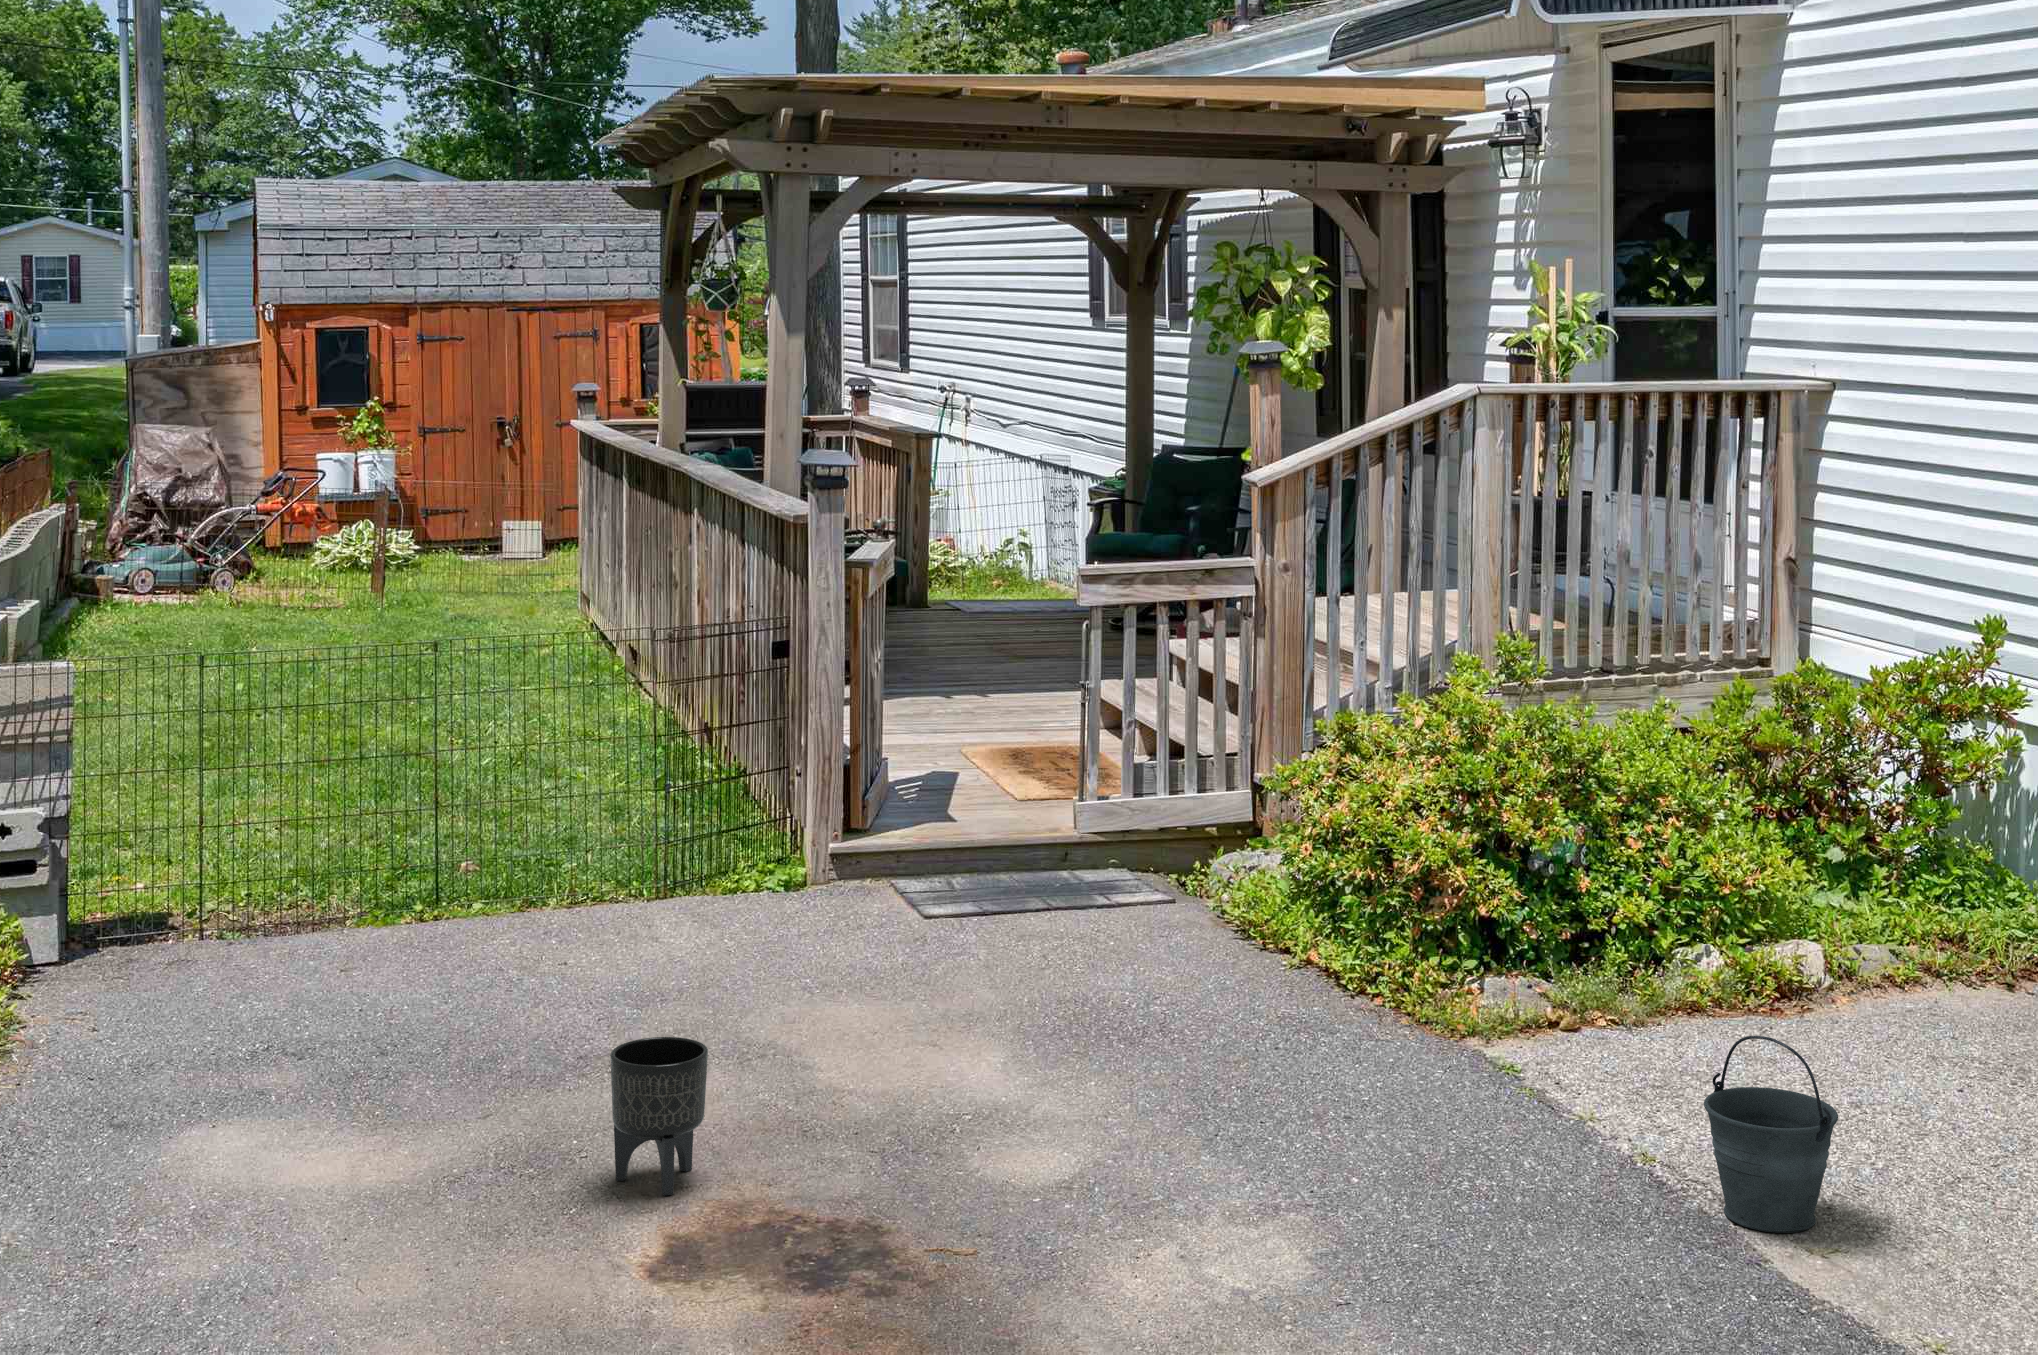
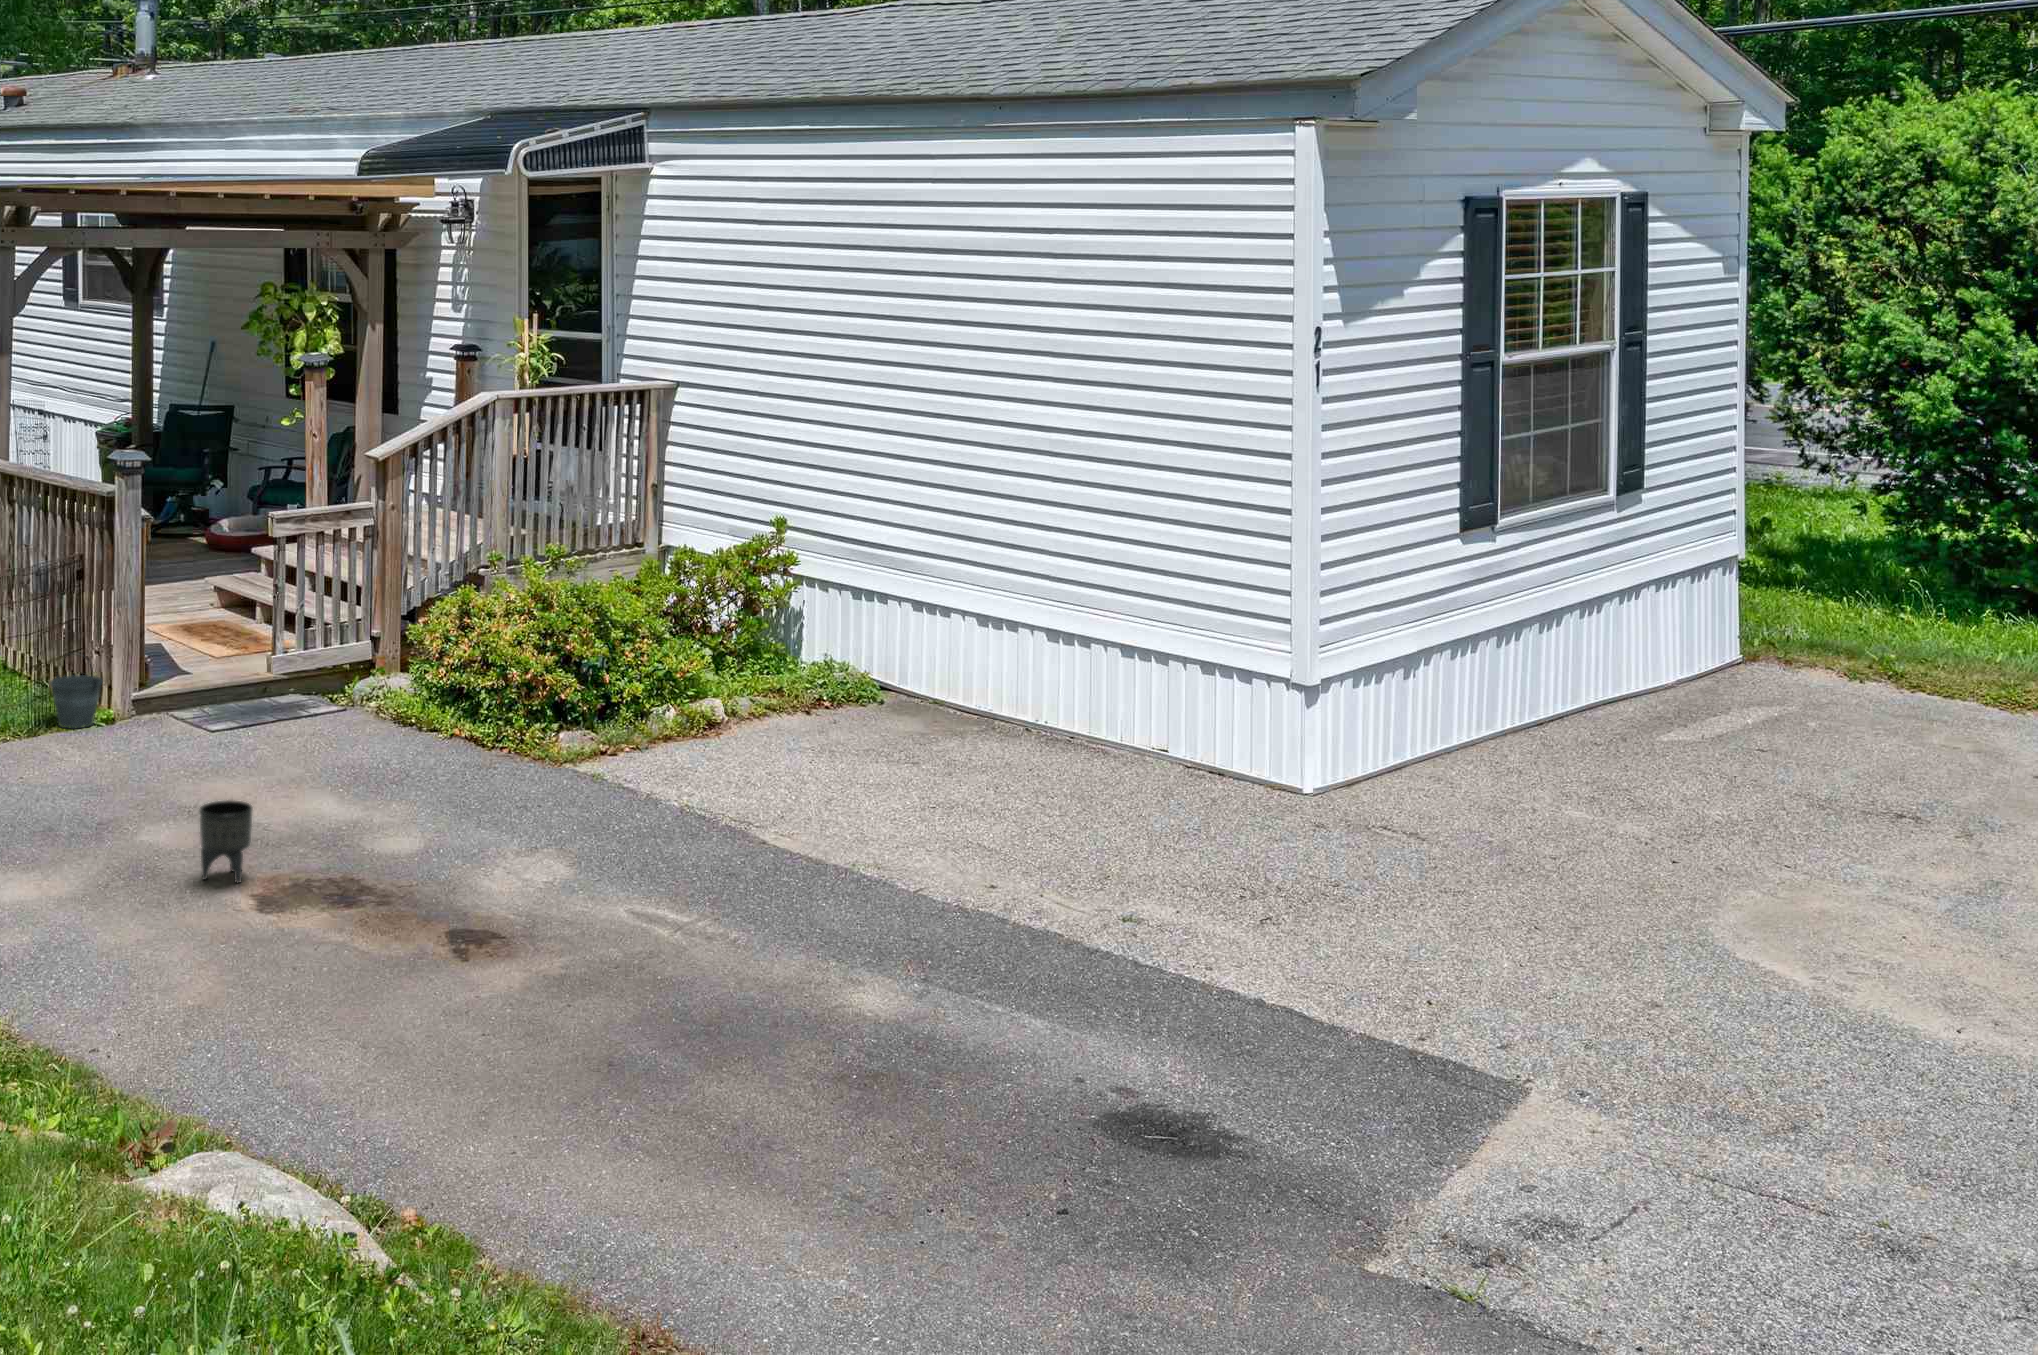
bucket: present [1704,1036,1838,1233] -> present [50,674,103,728]

